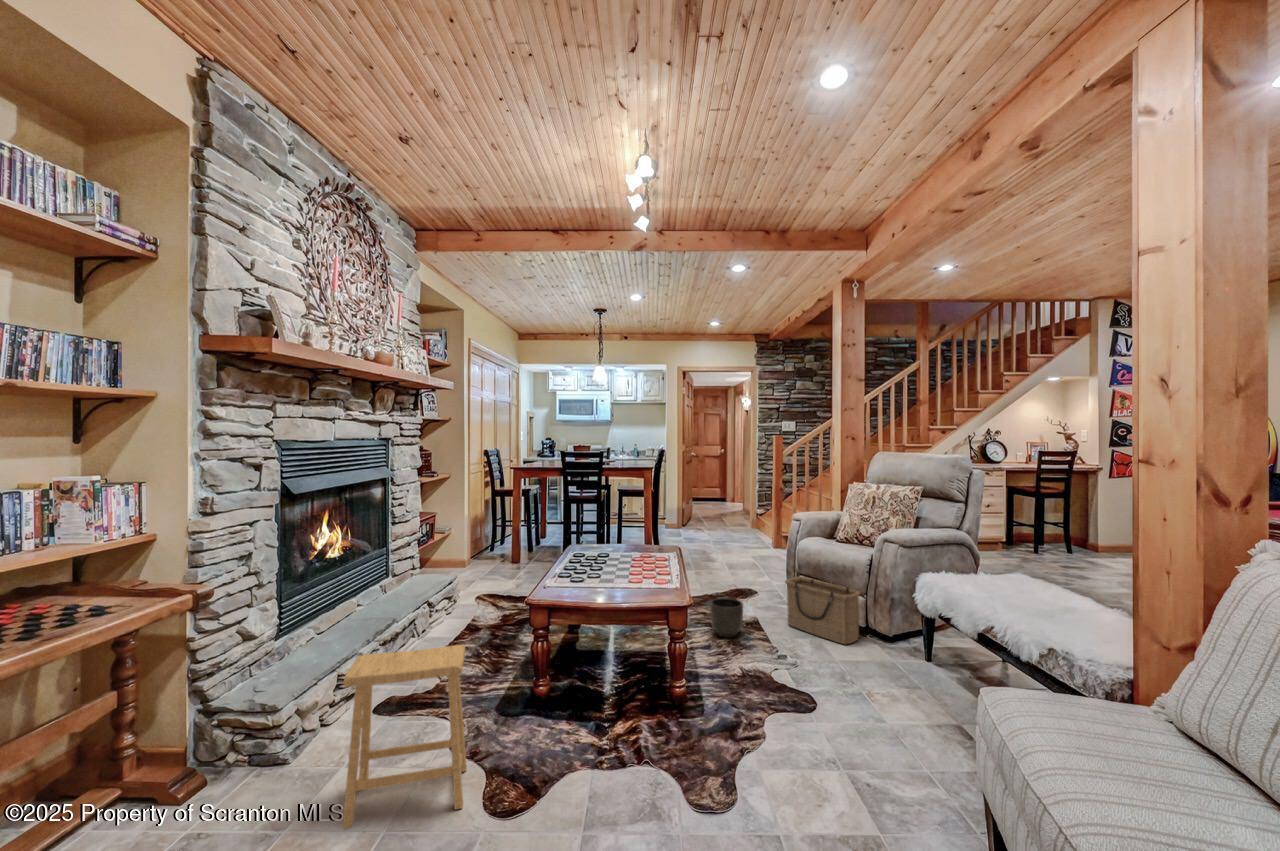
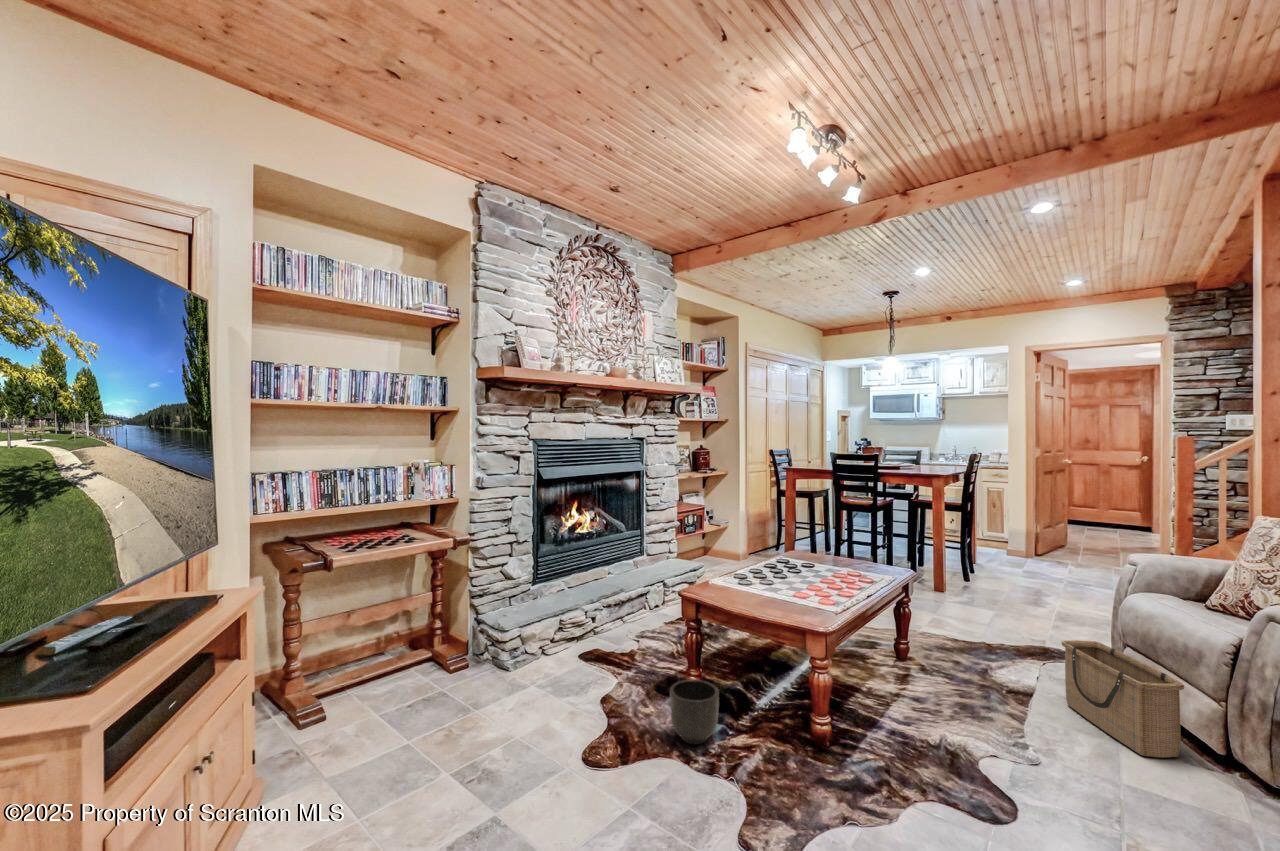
planter: present [710,598,743,638] -> present [670,680,719,744]
footstool: present [343,645,467,829] -> none [501,603,600,742]

